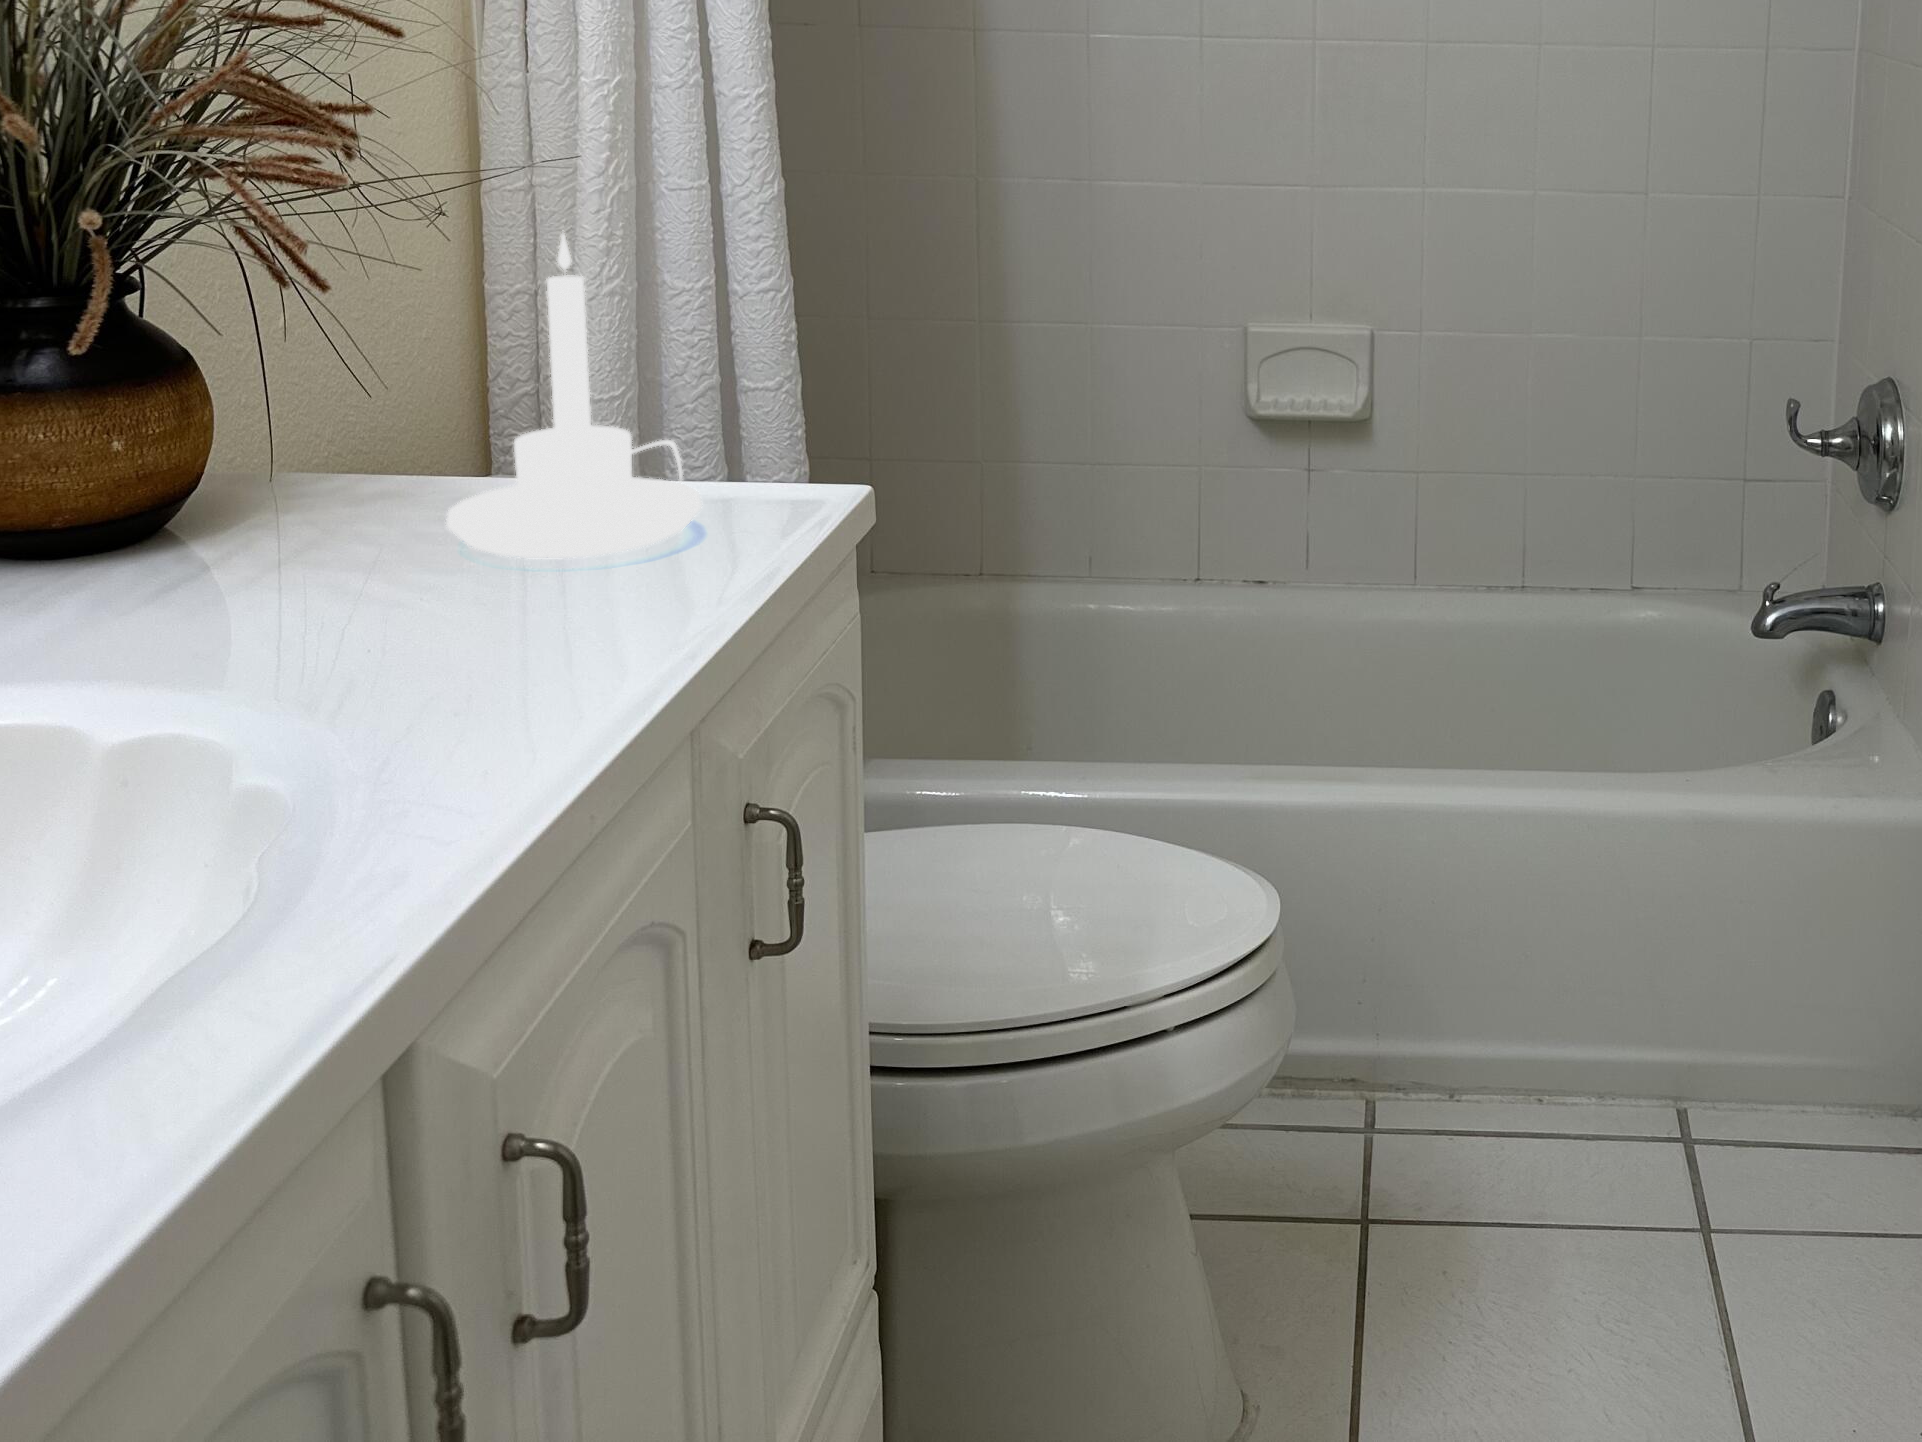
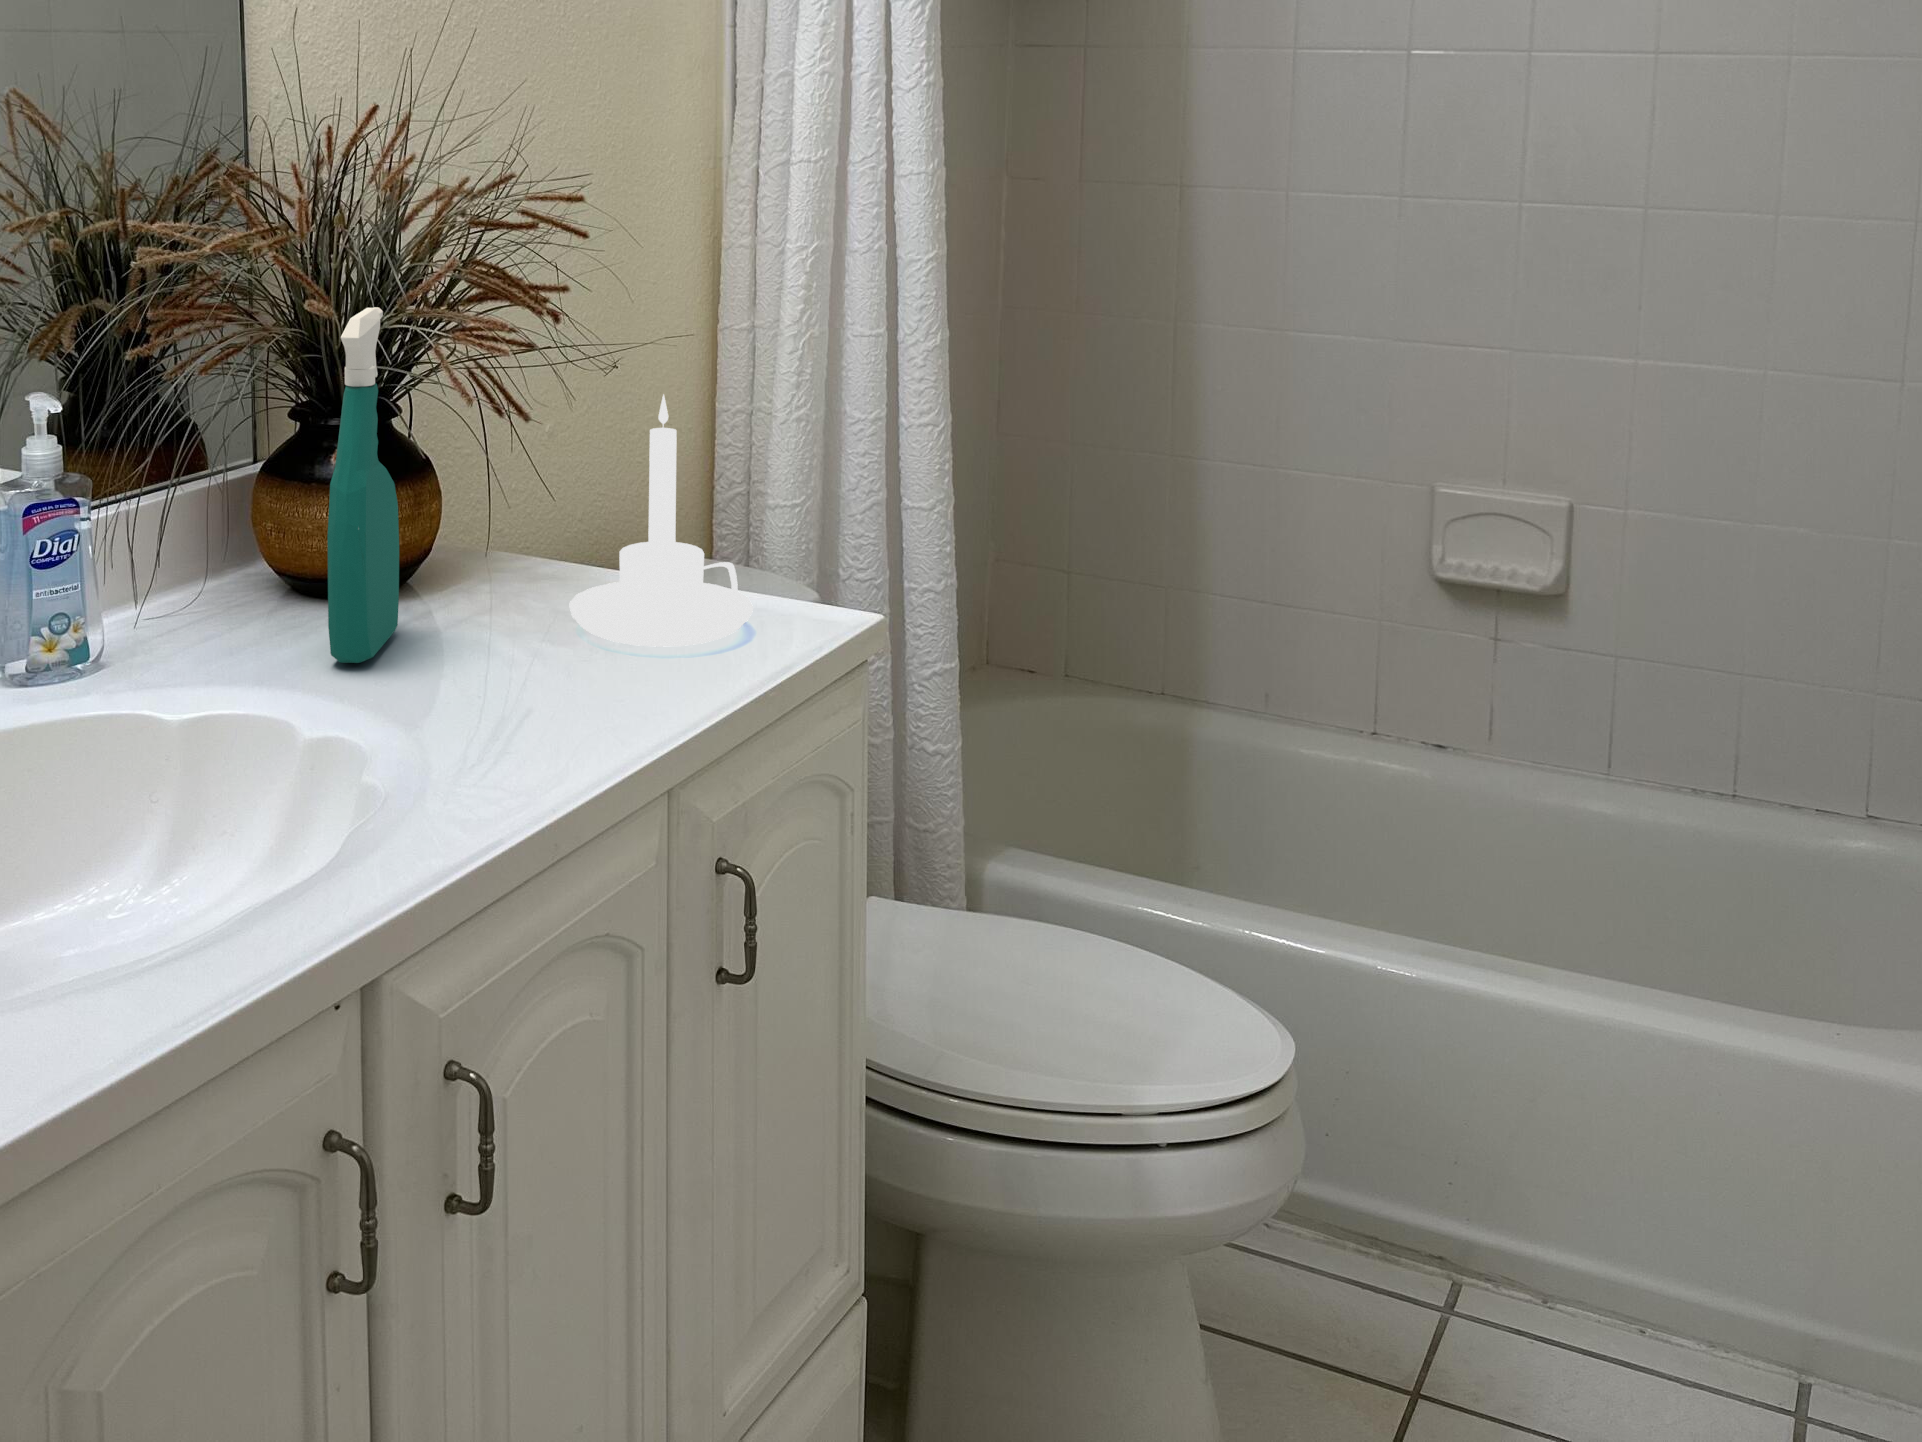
spray bottle: none [94,126,194,638] -> present [327,307,399,663]

